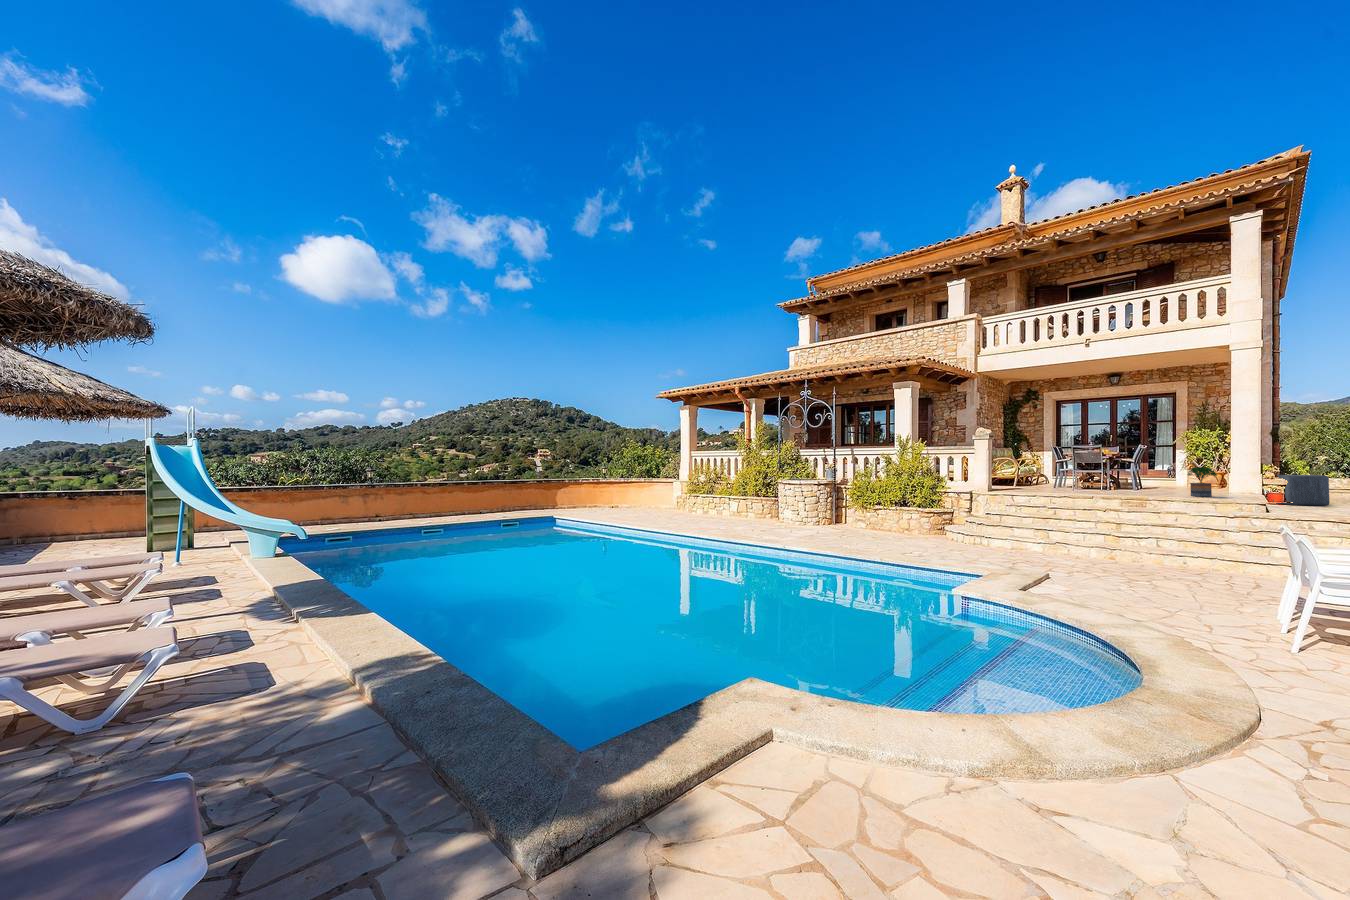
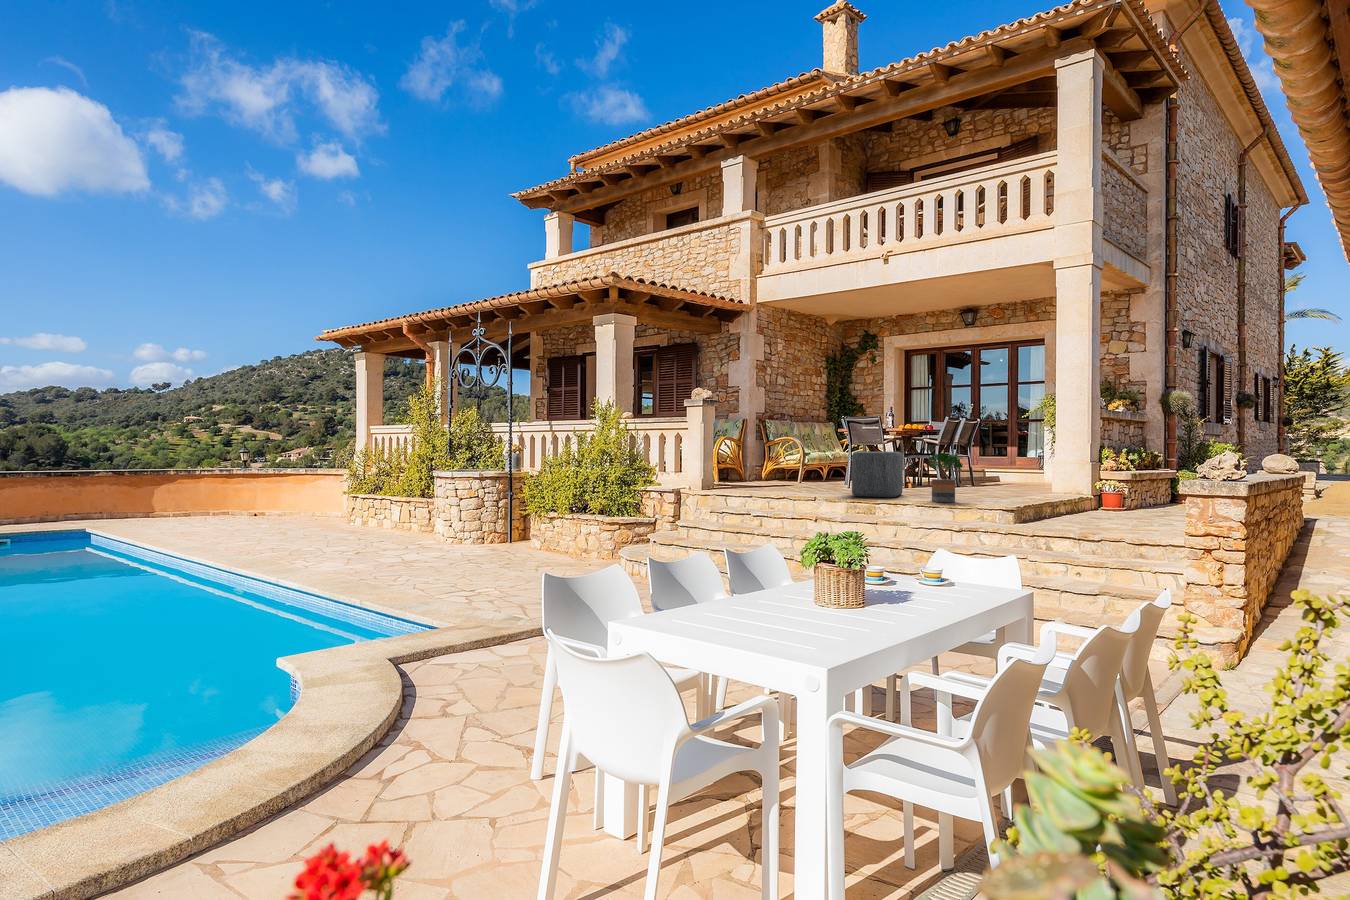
ottoman: present [1273,475,1330,506] -> present [852,451,903,497]

